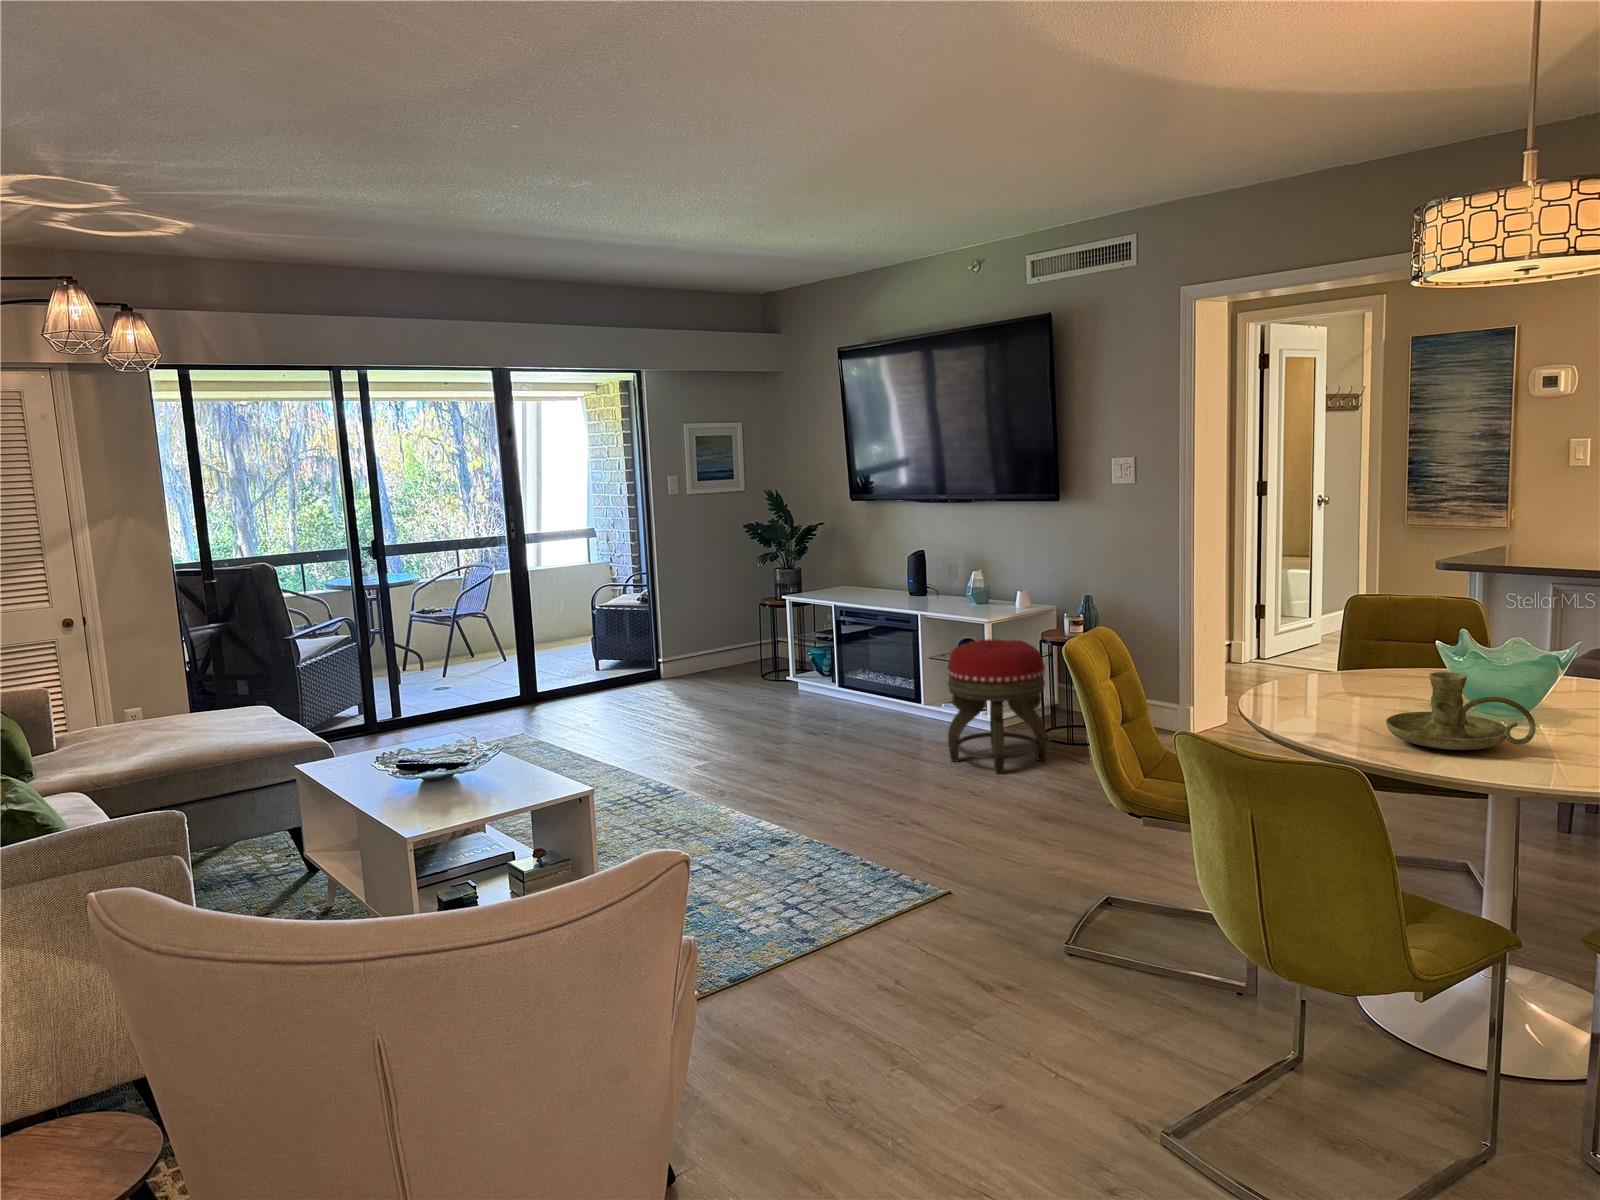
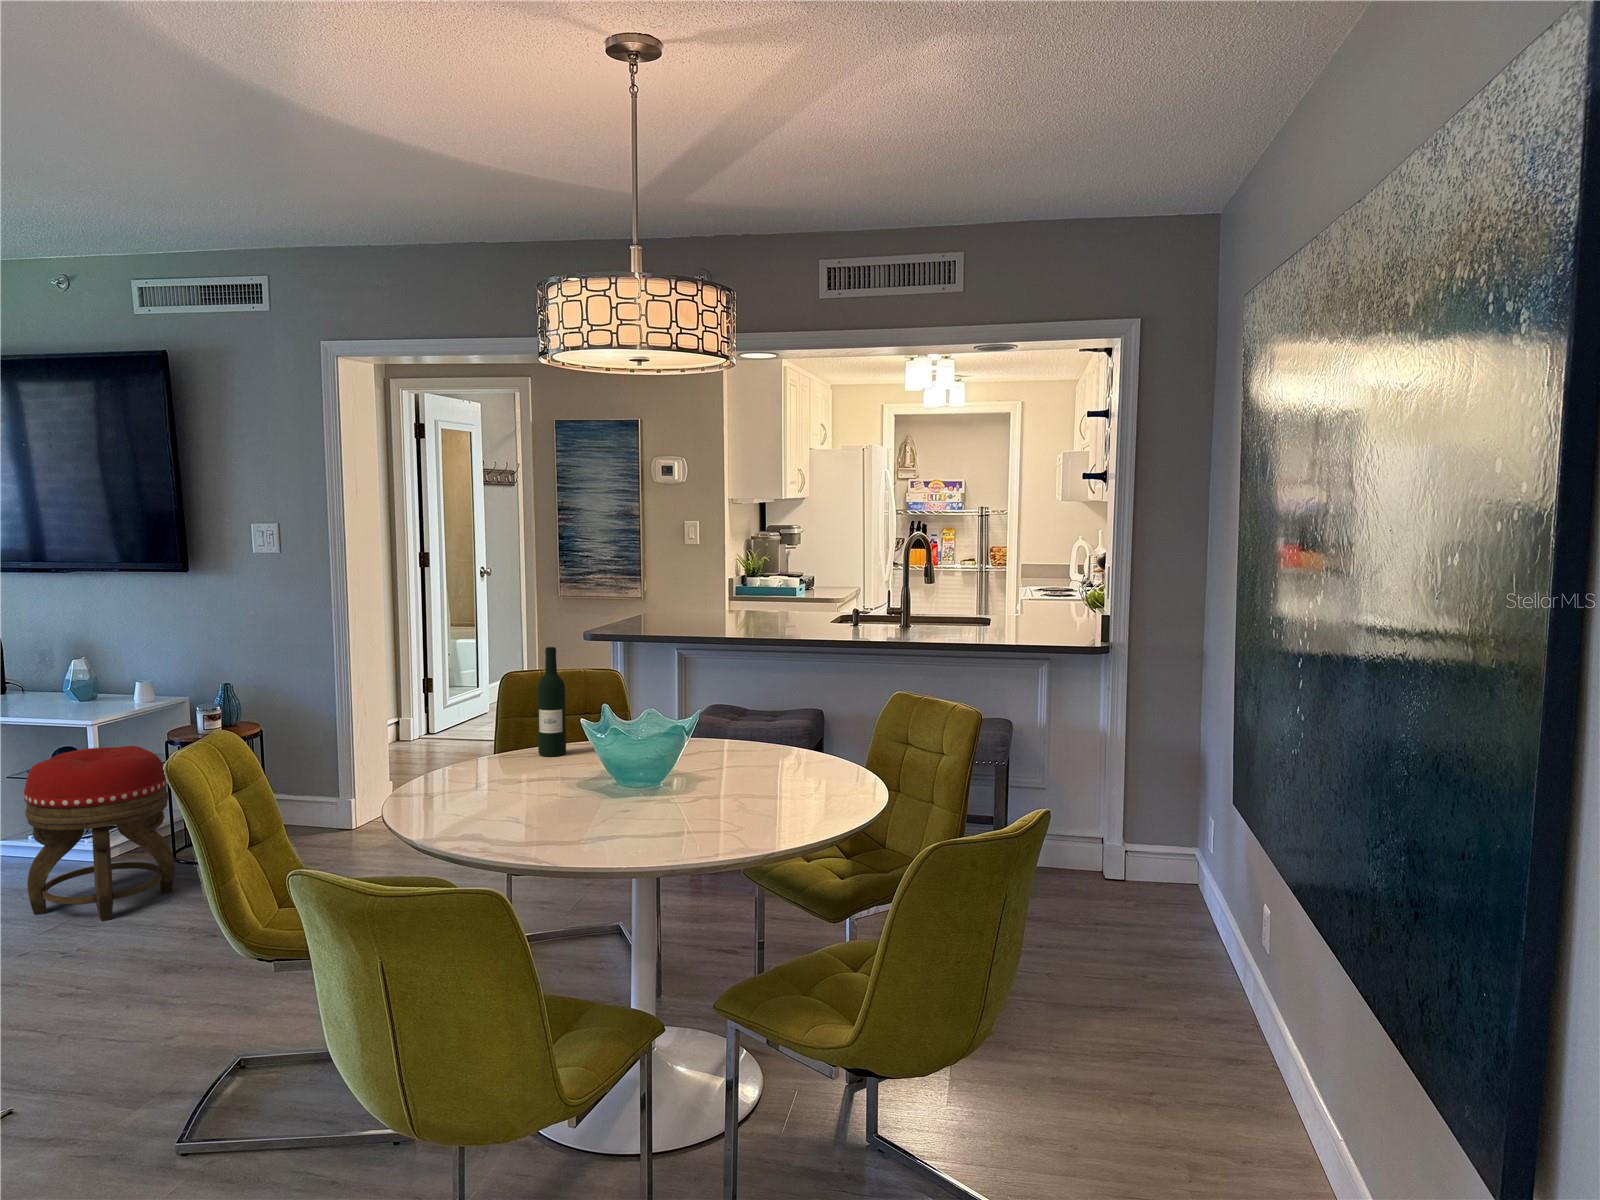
wine bottle: none [1386,570,1418,678] -> present [537,647,566,757]
candle holder: present [1386,672,1536,750] -> none [535,754,667,835]

